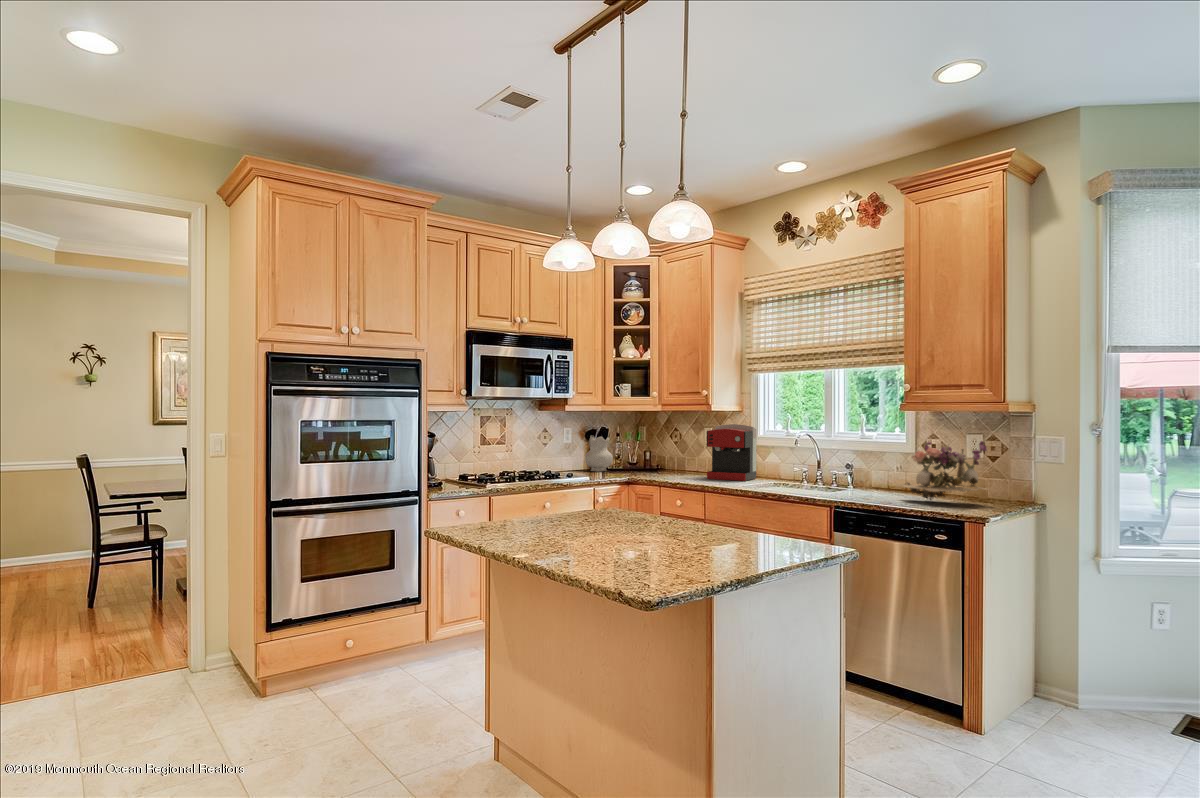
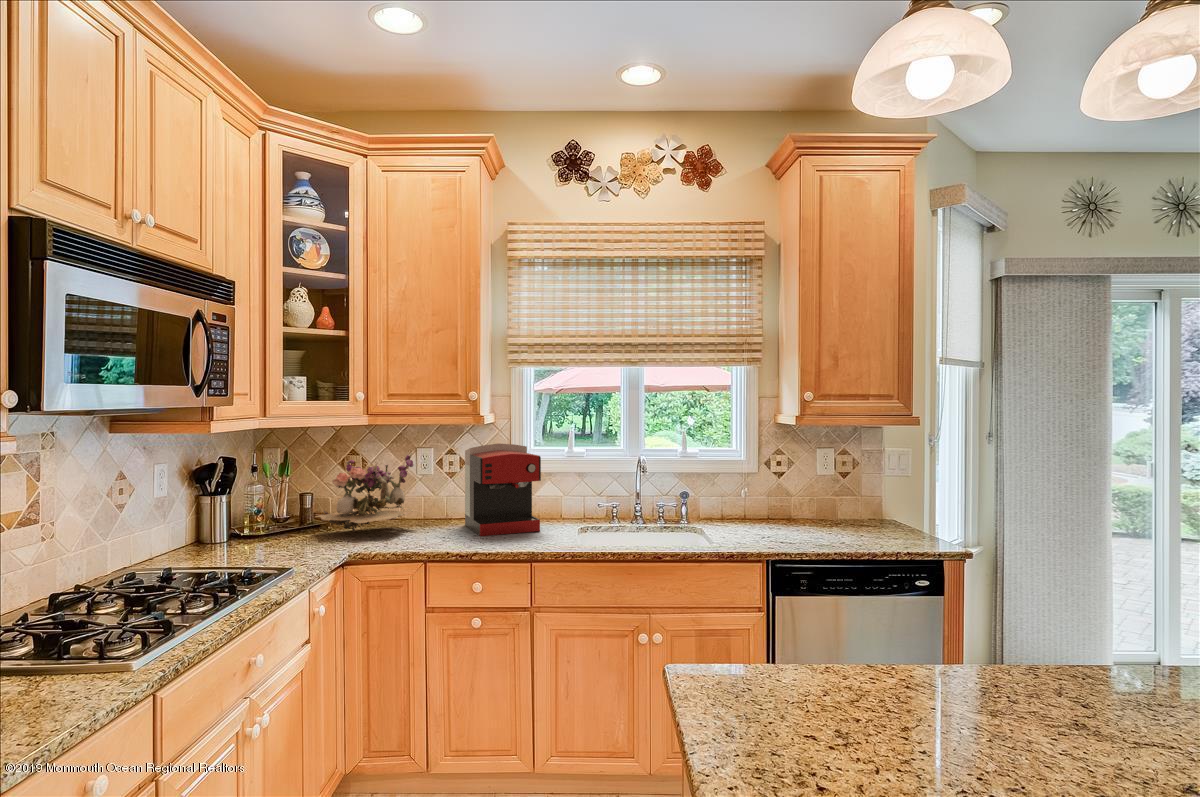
ceramic pitcher: present [585,435,613,472] -> none [215,479,279,553]
flower arrangement: present [903,440,989,500] -> present [315,453,419,531]

